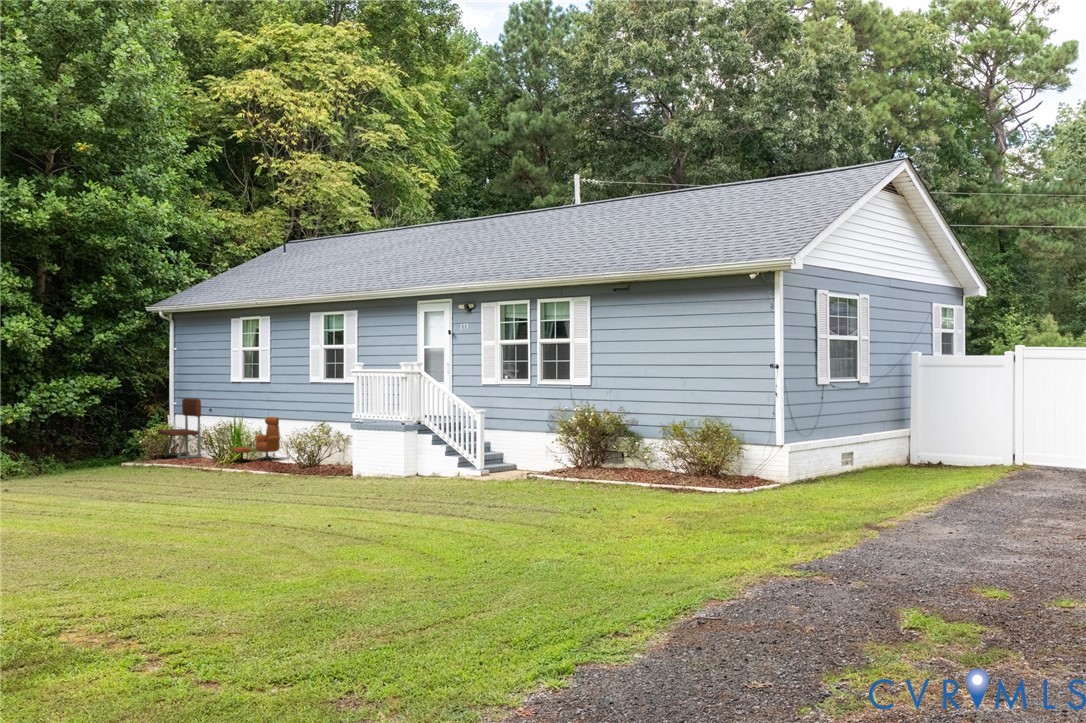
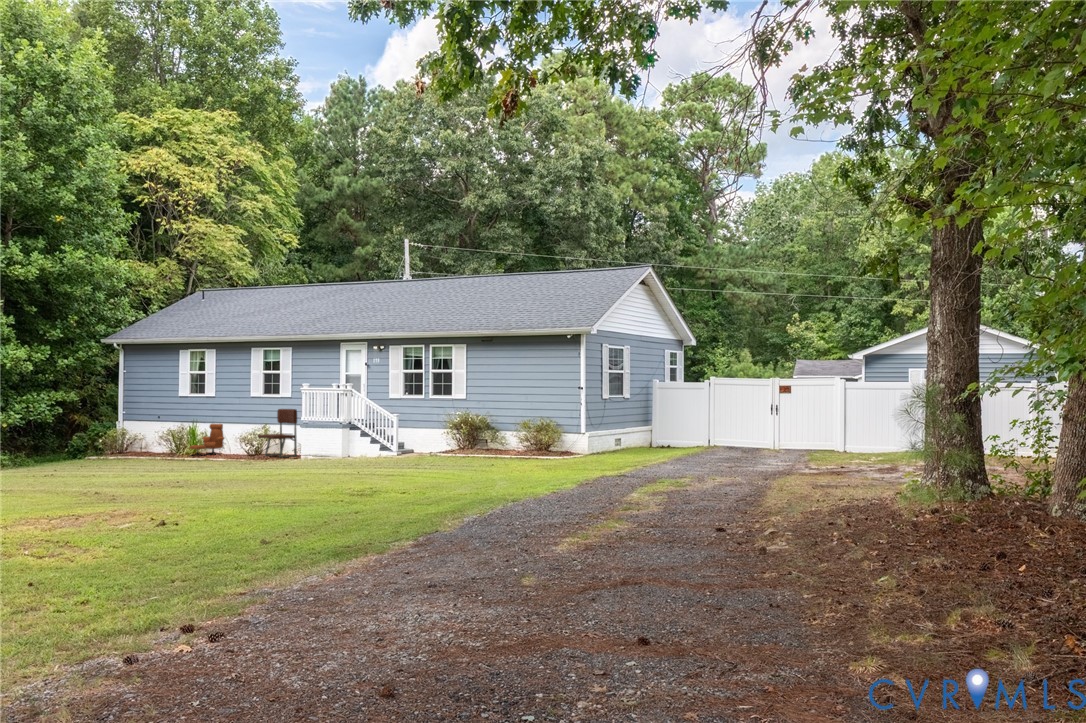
bench: present [158,398,201,459] -> present [258,409,297,458]

